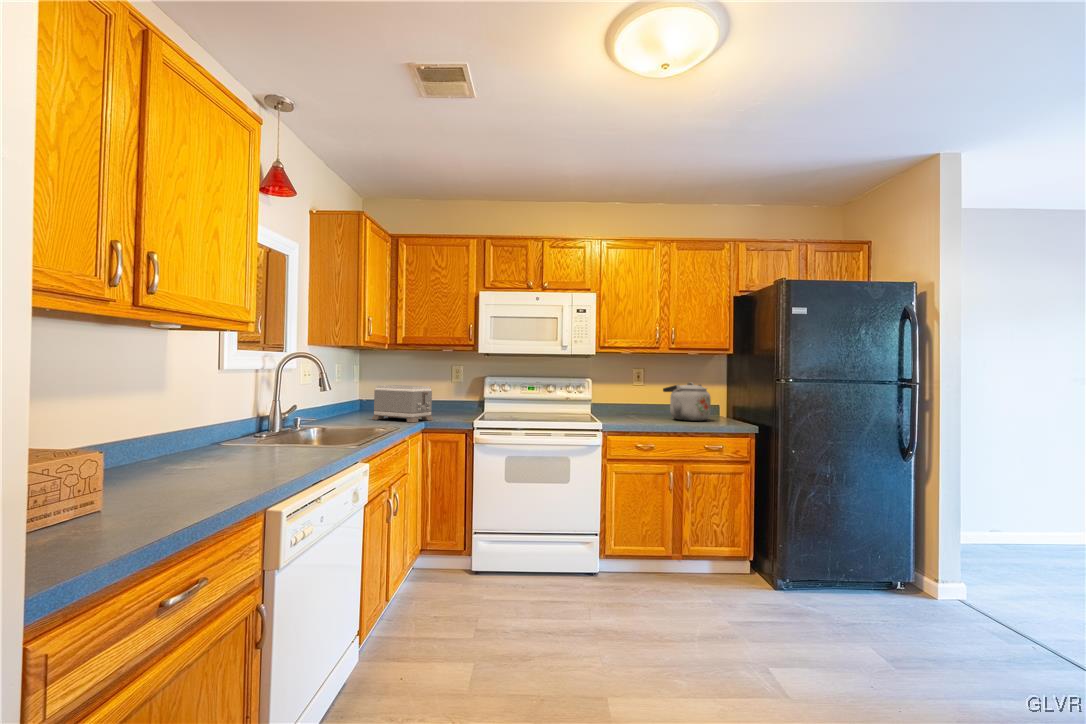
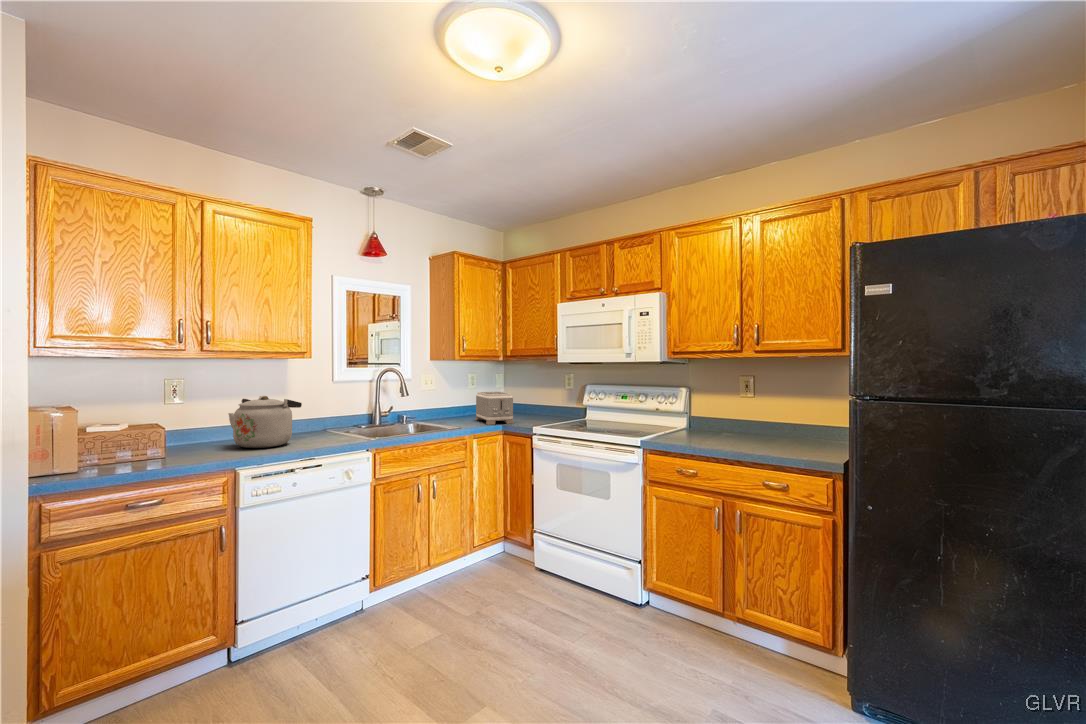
kettle: present [663,382,711,421] -> present [228,396,302,448]

